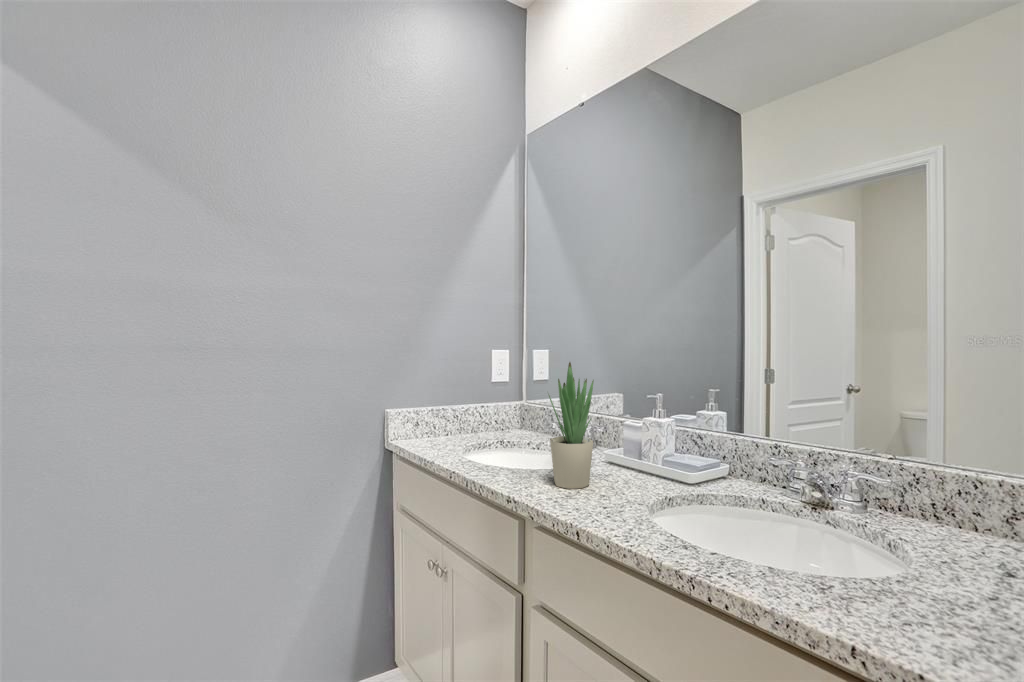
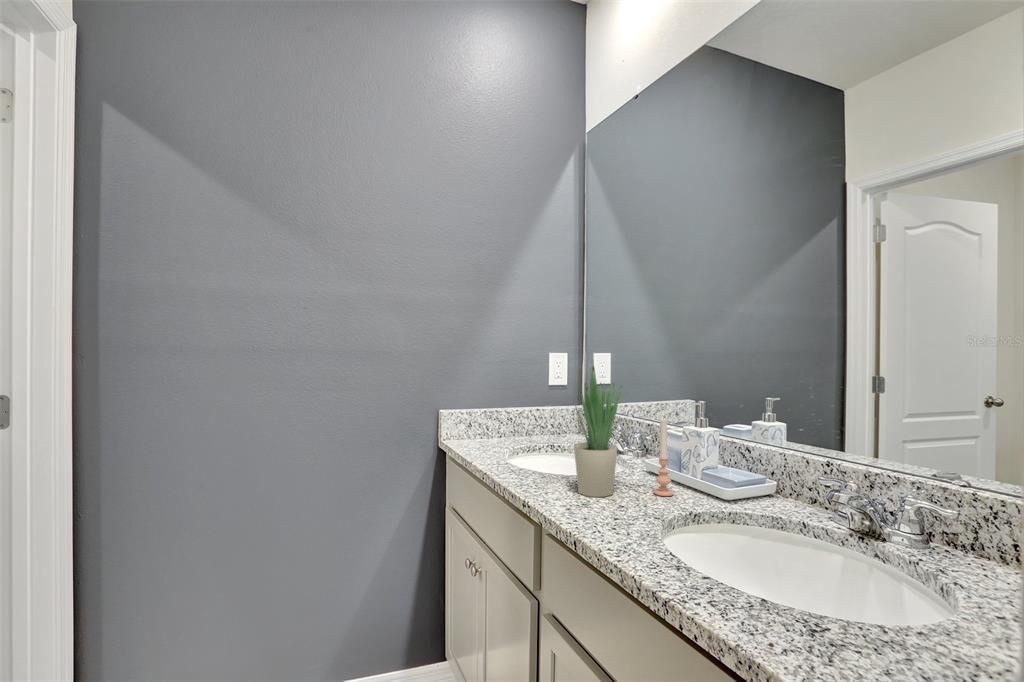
candle: none [624,410,642,484] -> present [654,418,673,496]

